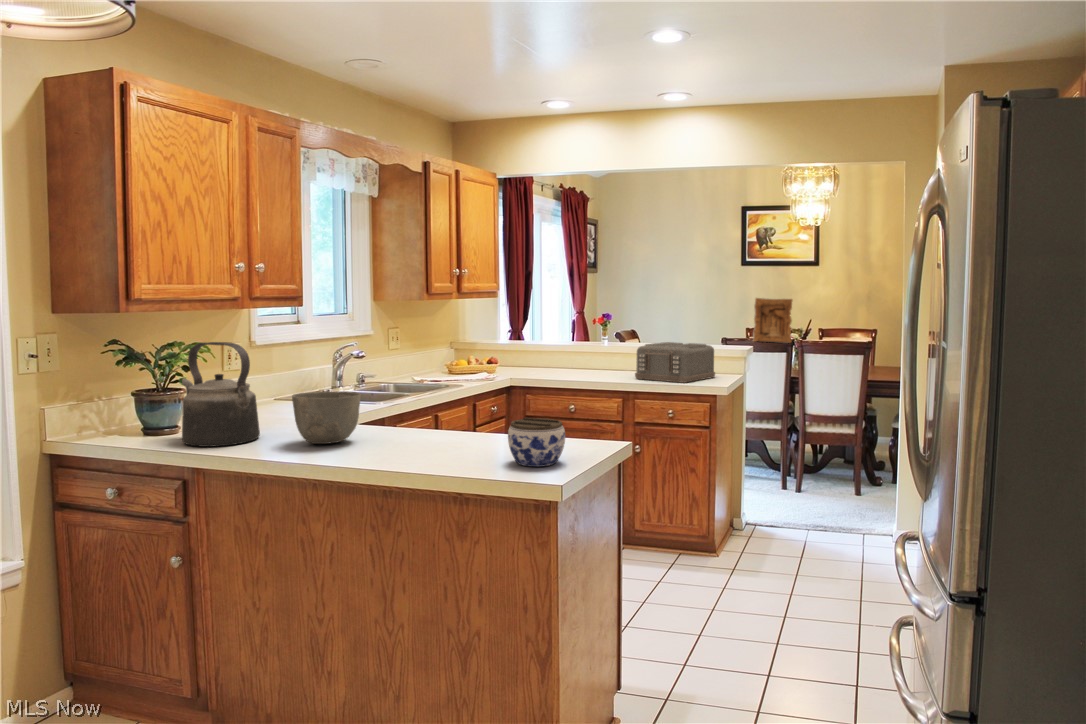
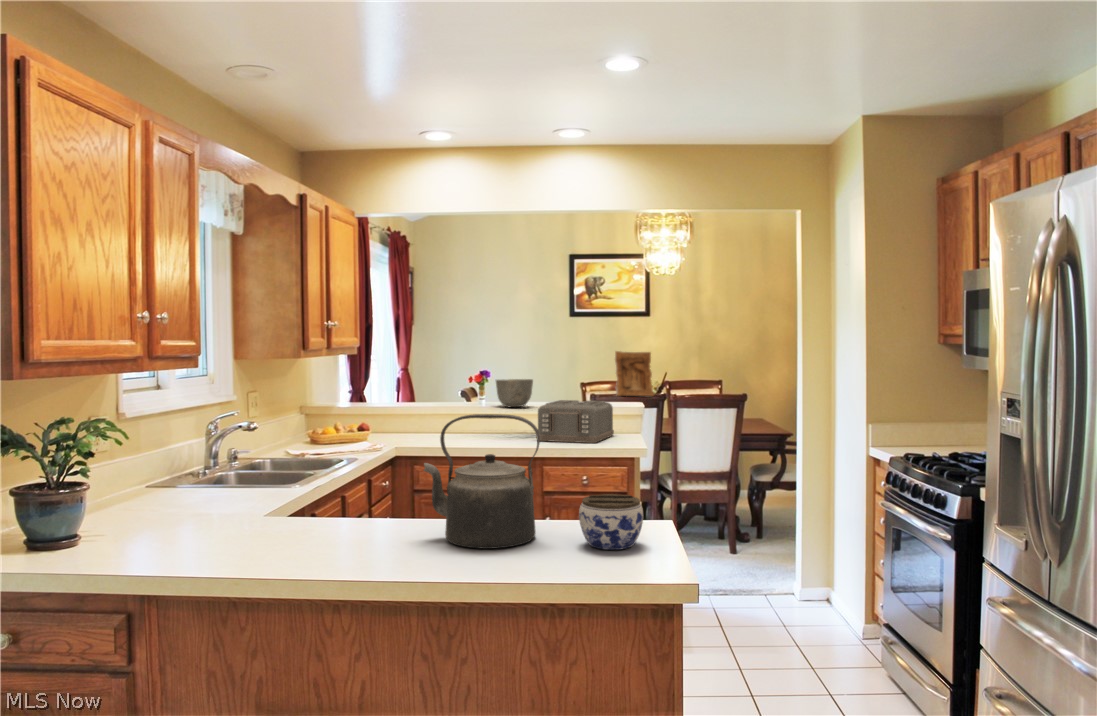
kettle: present [182,342,260,447] -> present [424,414,540,549]
bowl: present [292,391,361,444] -> present [496,379,533,407]

